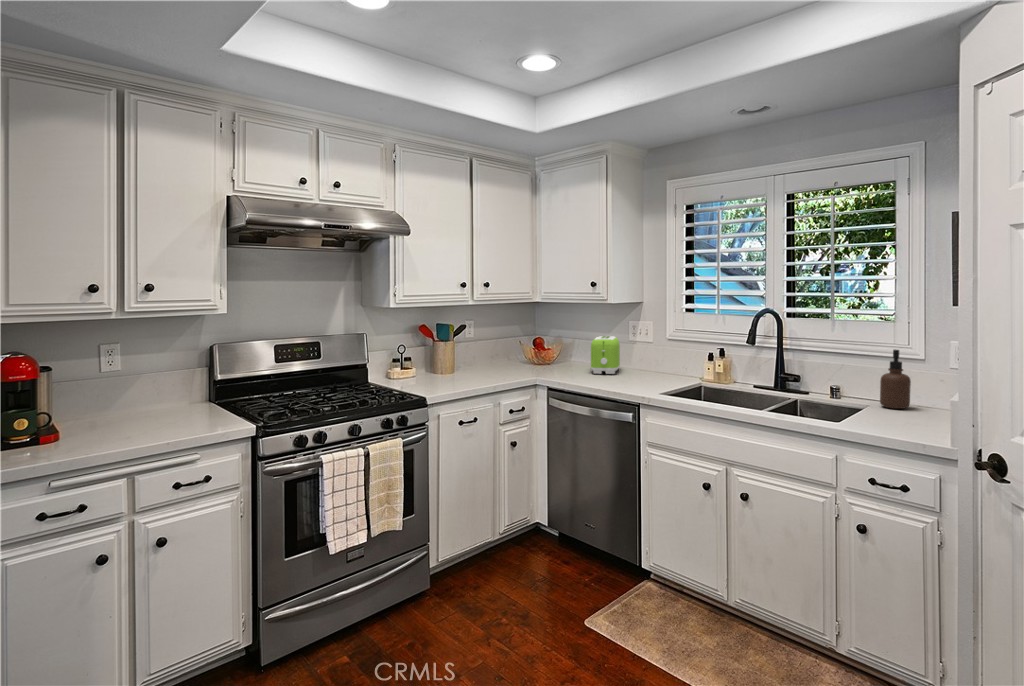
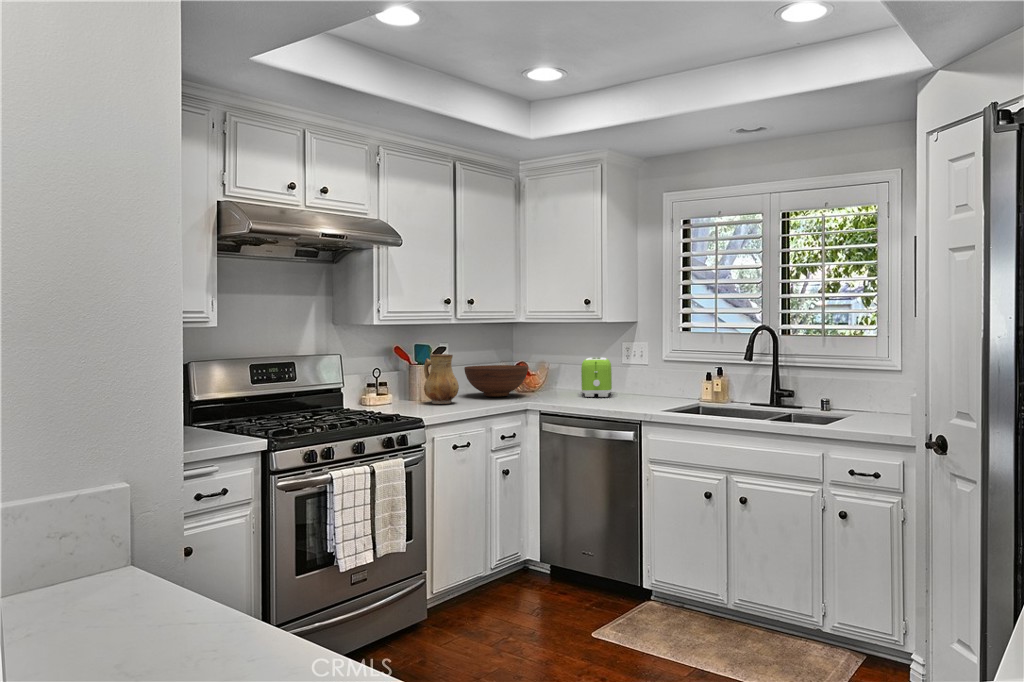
ceramic pitcher: none [441,334,473,380] -> present [424,354,459,404]
fruit bowl: none [483,342,541,372] -> present [464,365,528,397]
soap dispenser: present [880,349,911,409] -> none [869,362,895,418]

